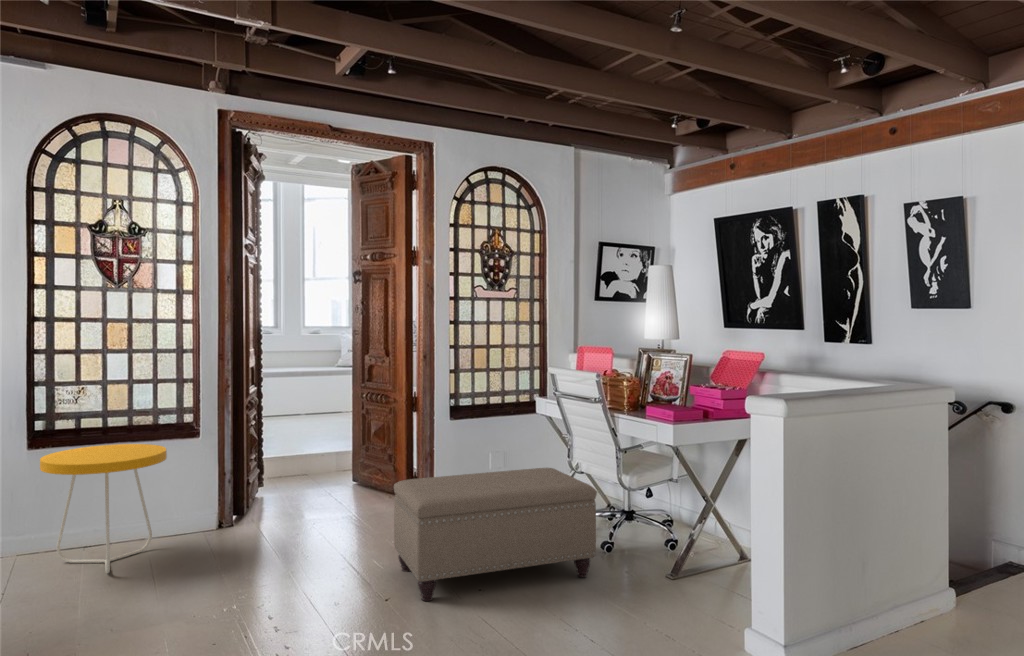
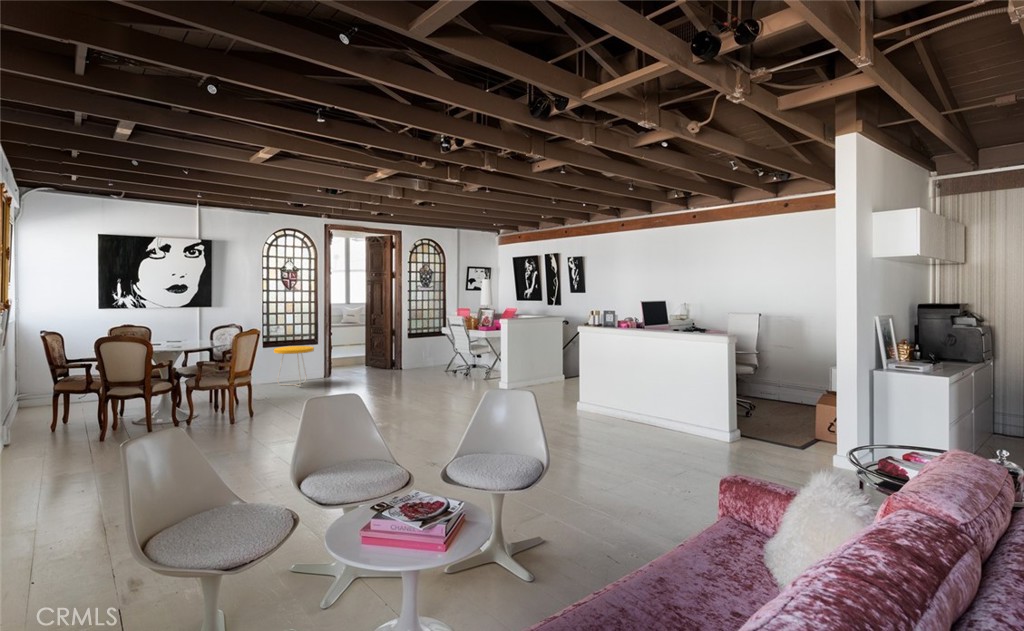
ottoman: present [394,468,597,601] -> none [394,352,461,389]

